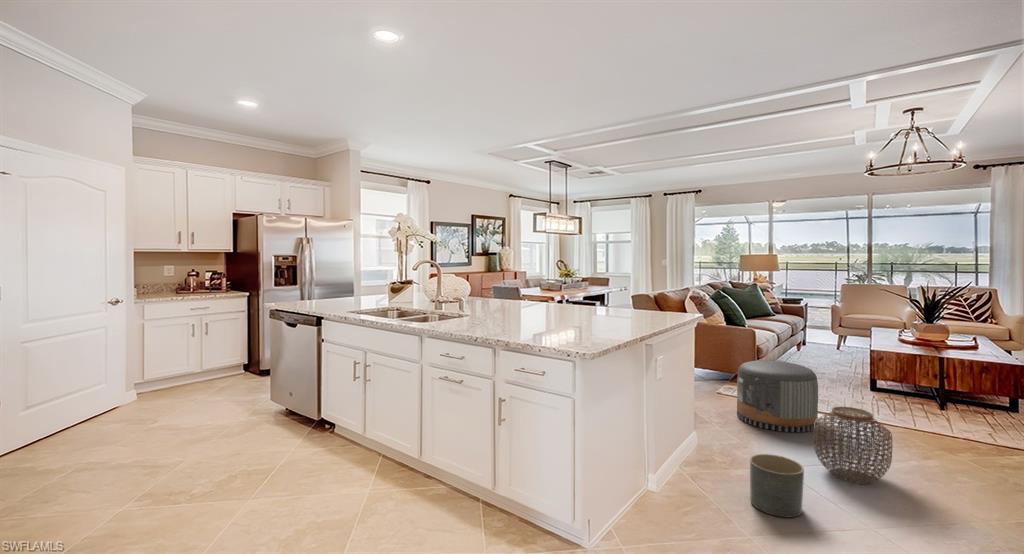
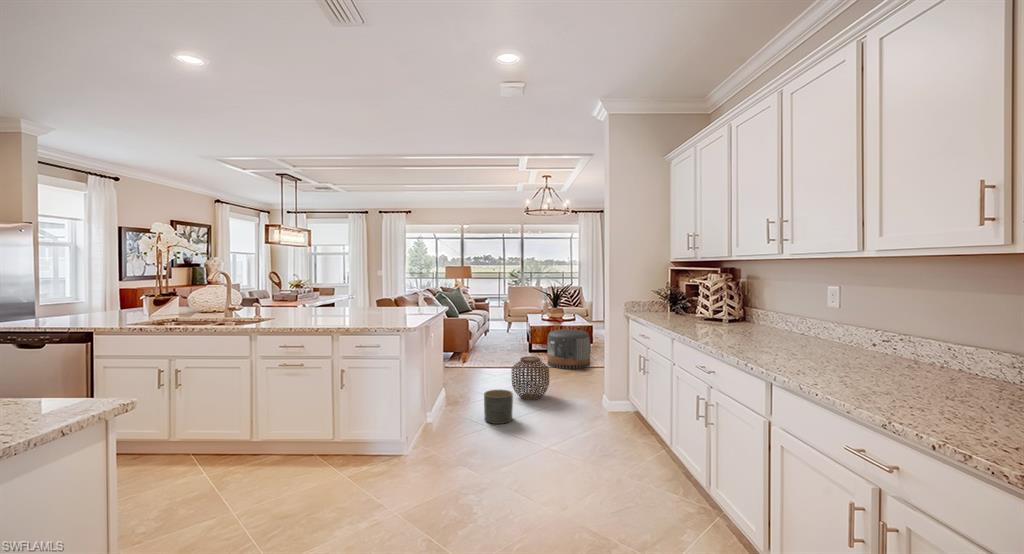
pouf: present [737,360,818,432] -> present [547,329,590,369]

